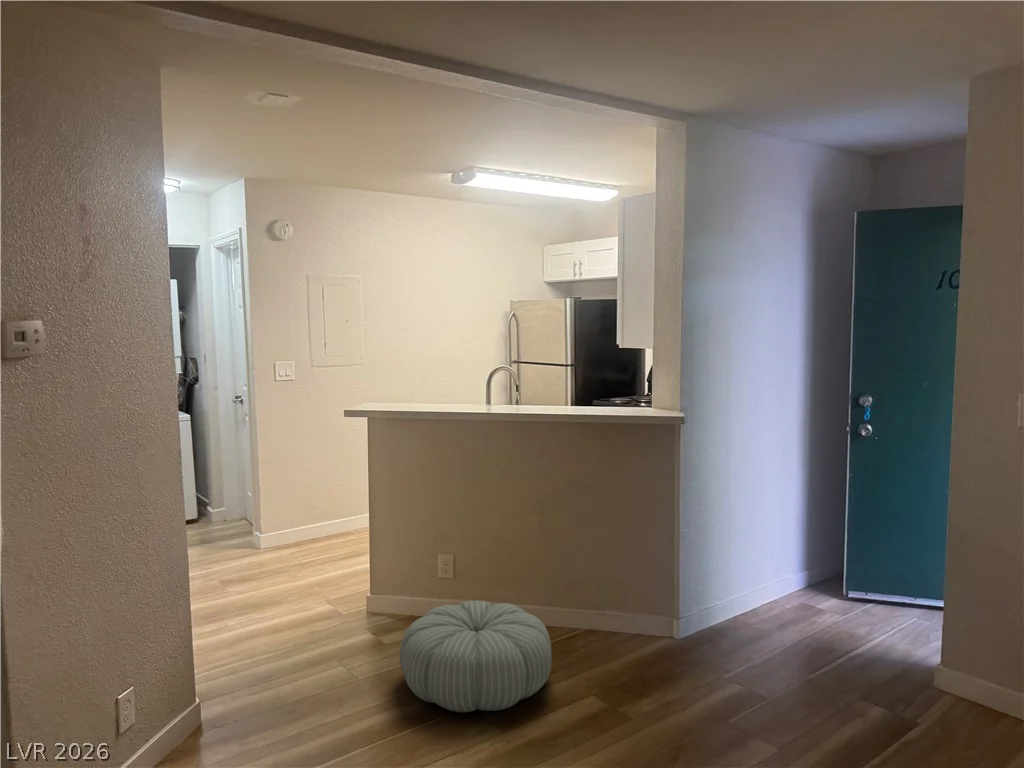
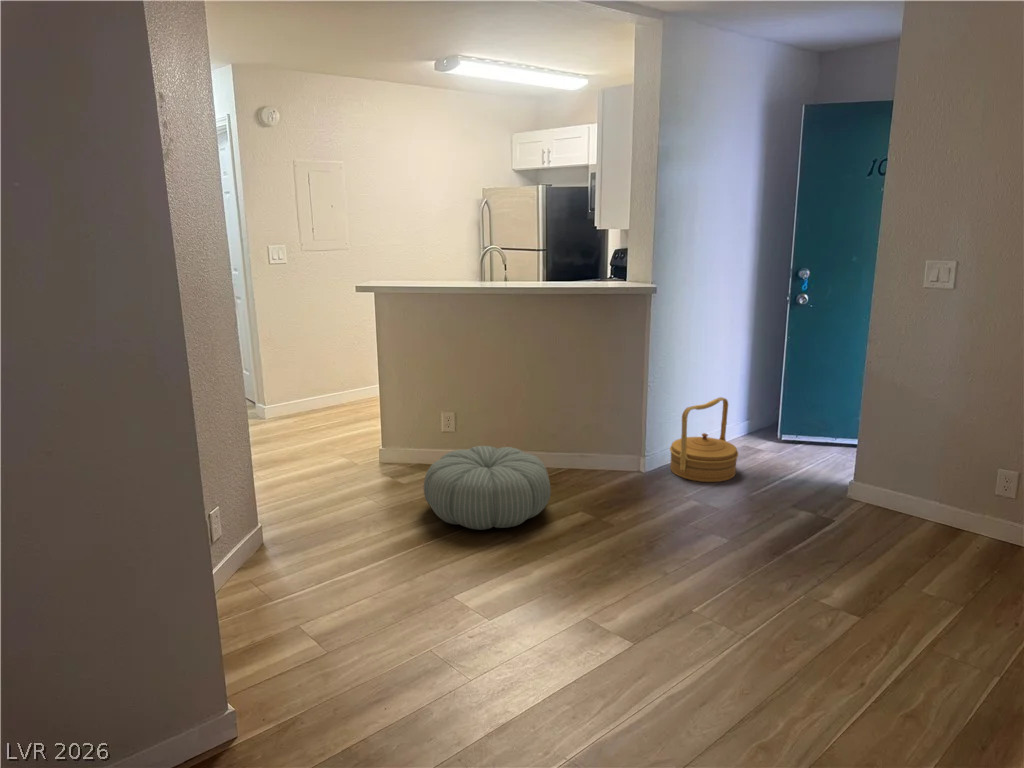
woven basket: none [706,547,791,655] -> present [670,397,738,482]

